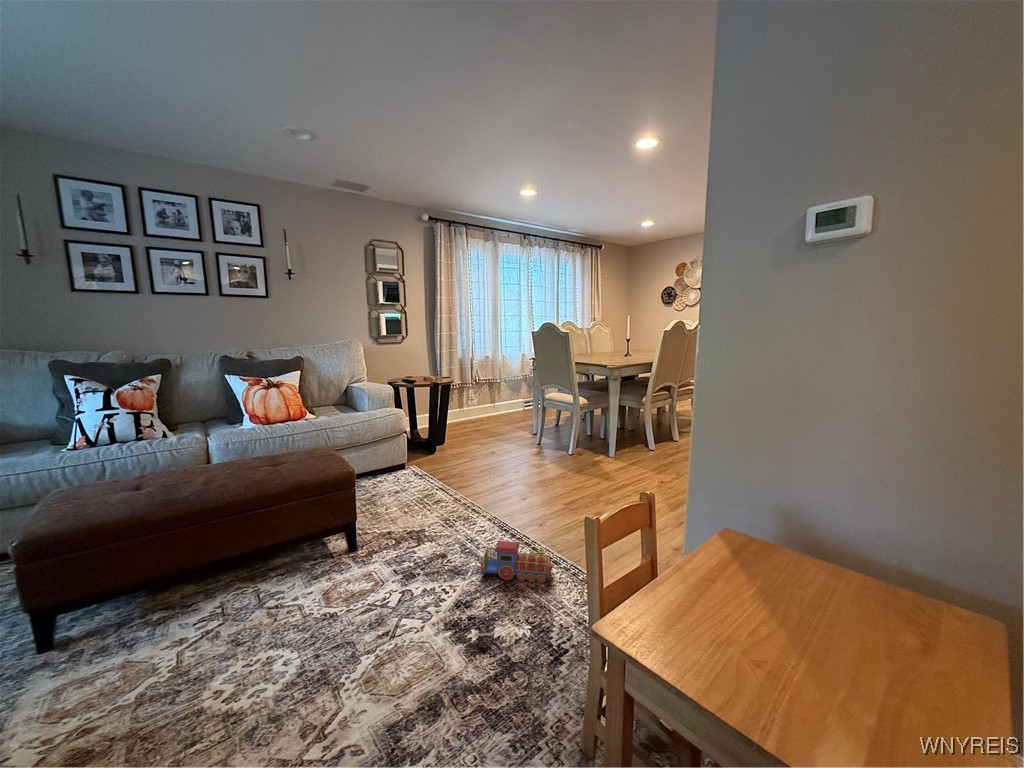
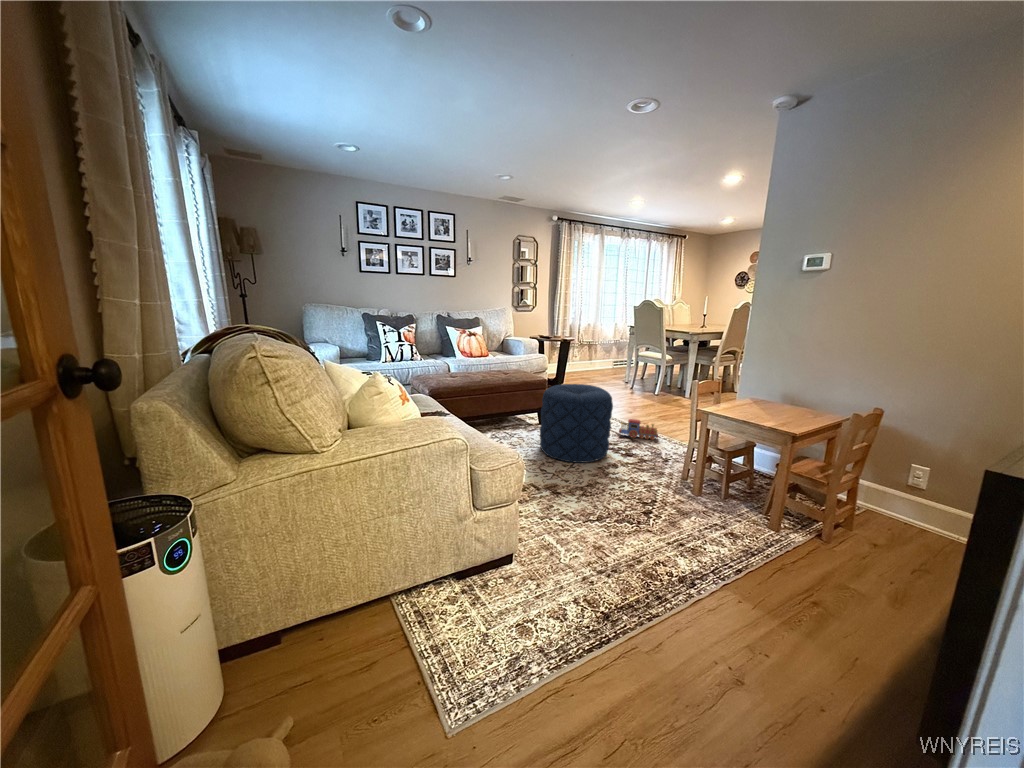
pouf: none [259,498,434,724] -> present [540,384,613,463]

